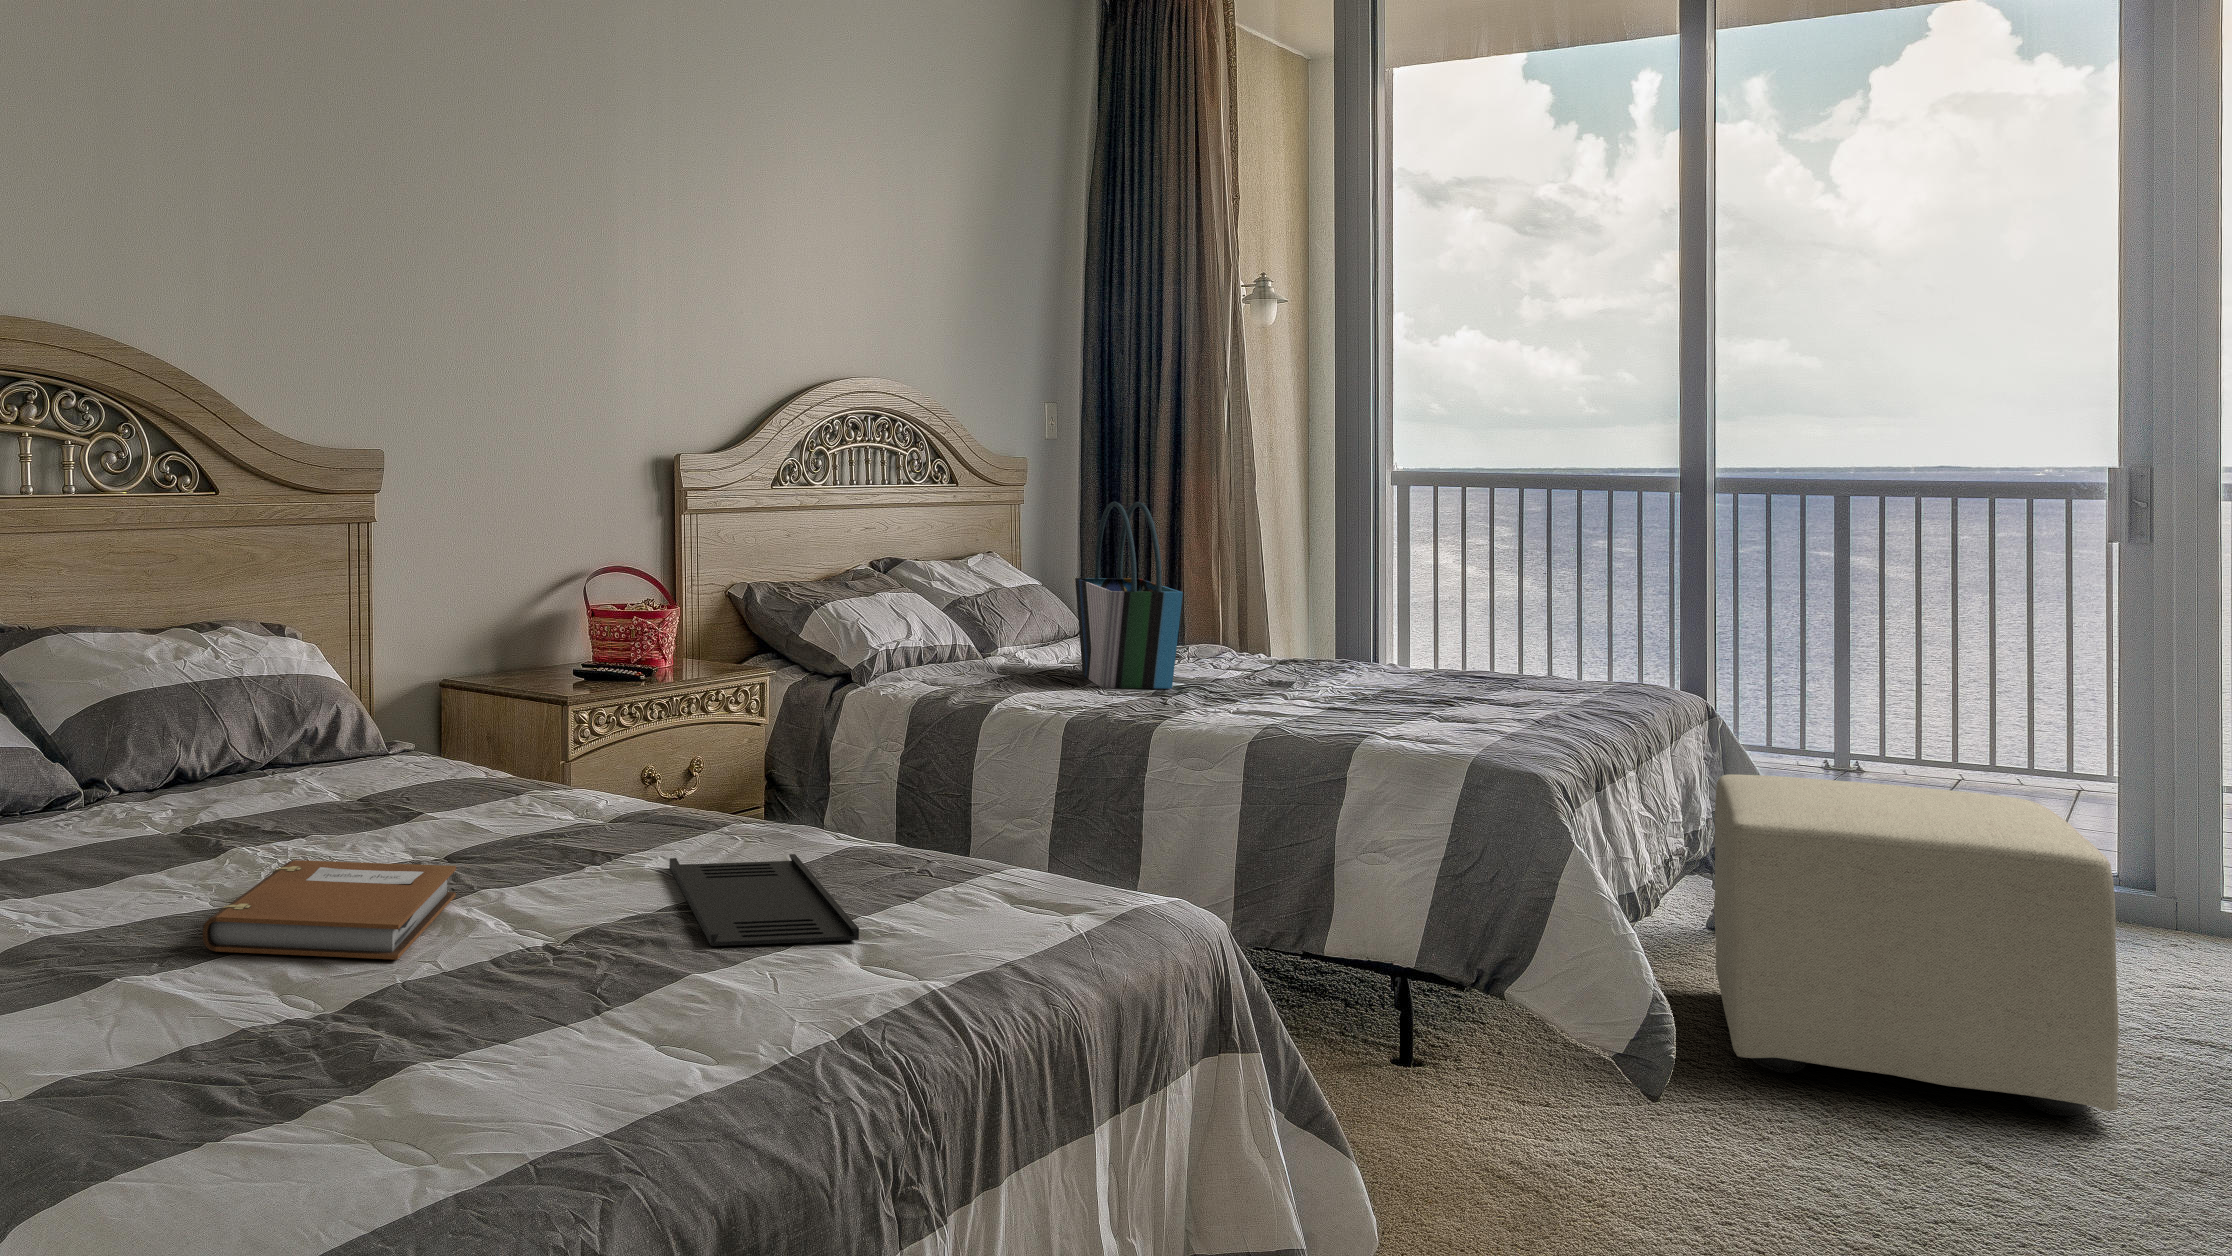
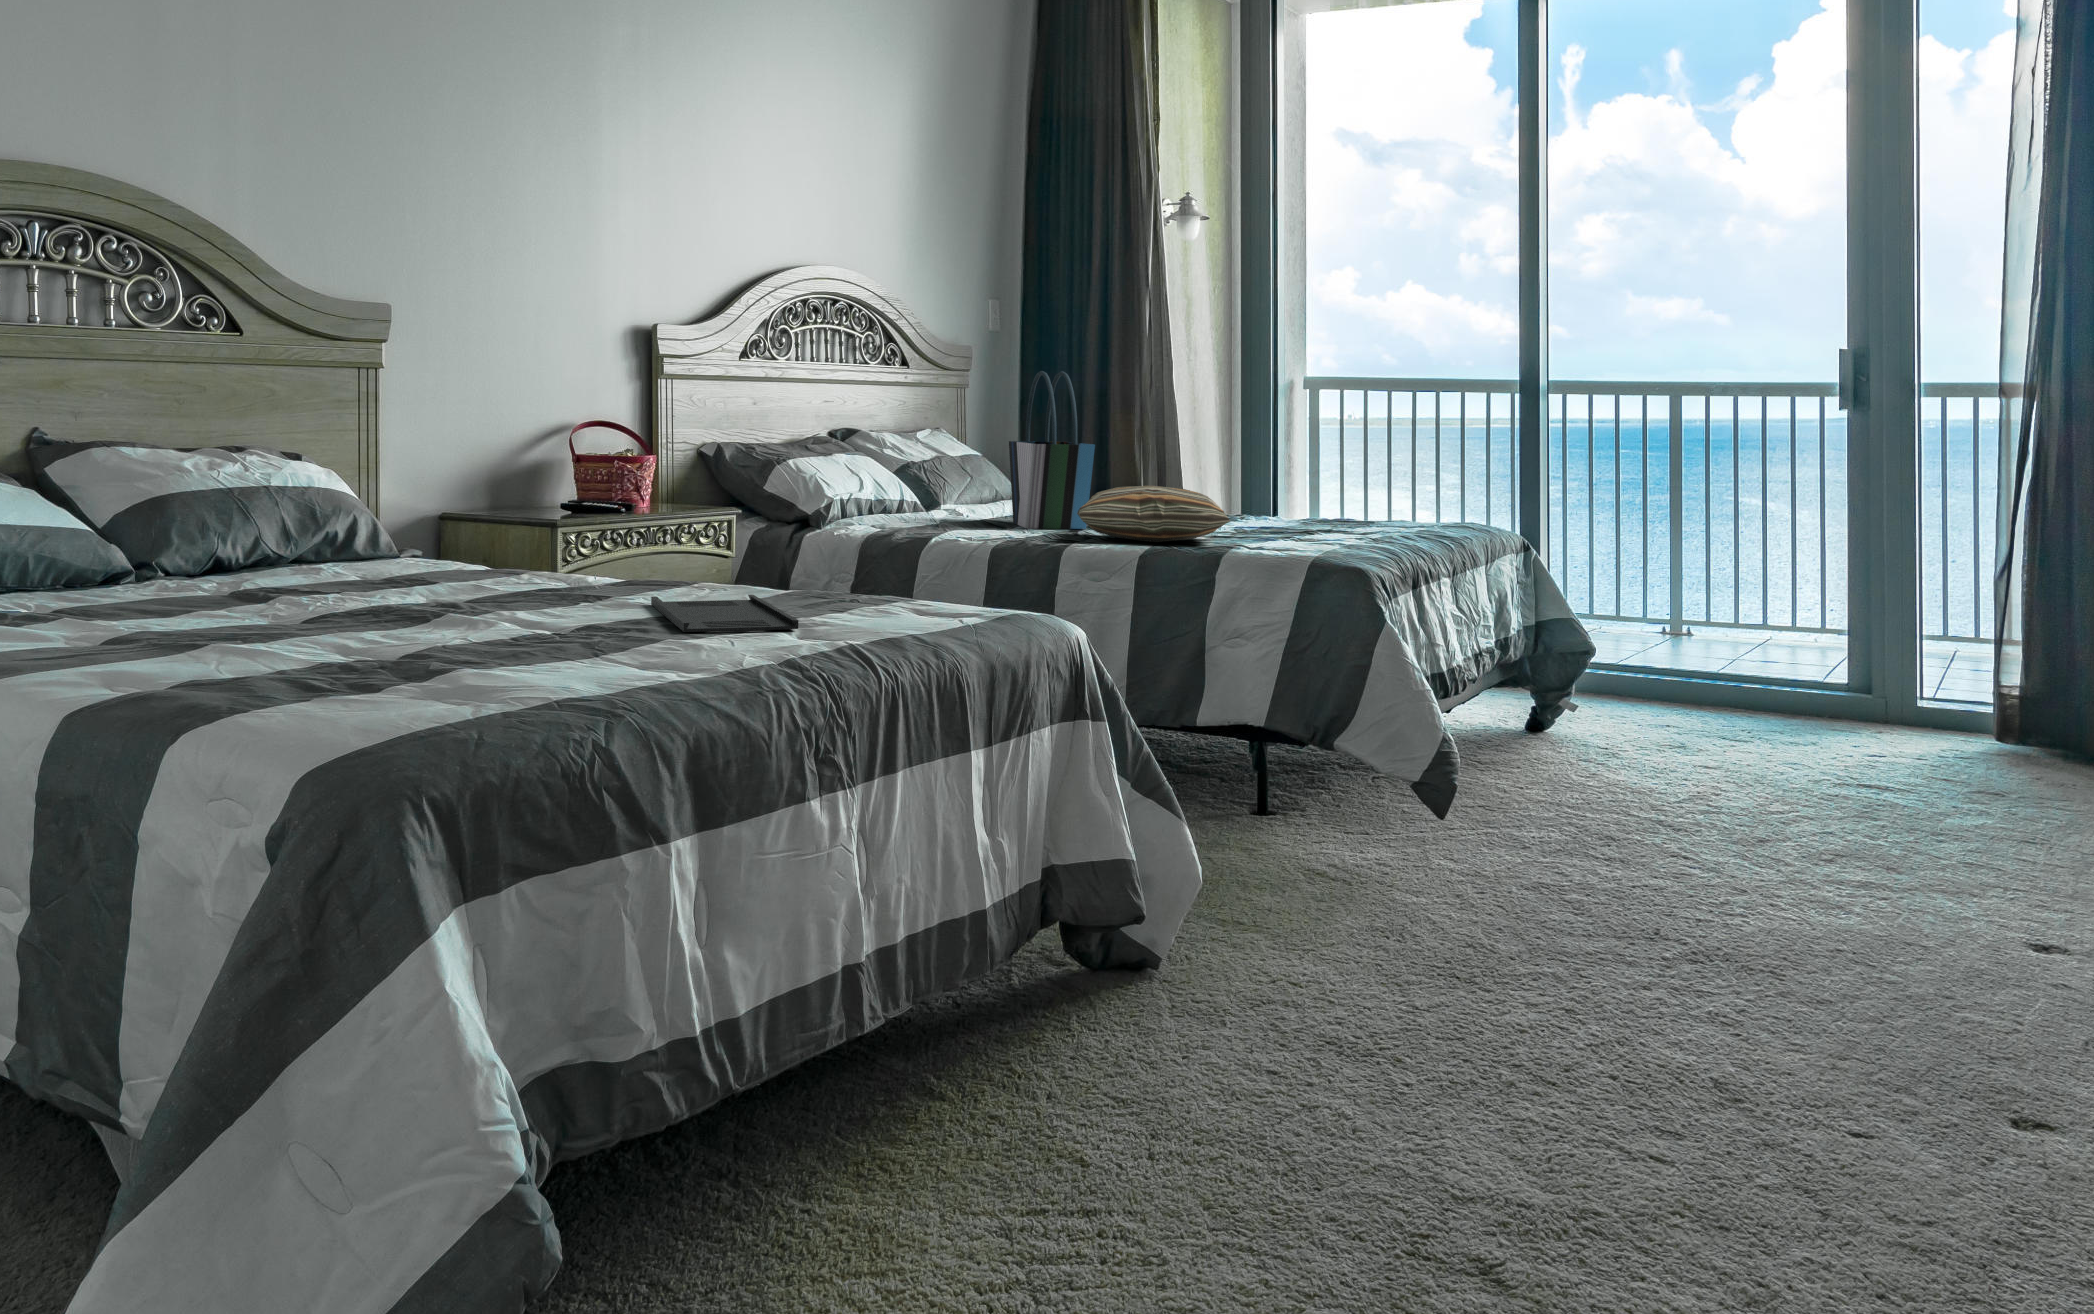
pillow: none [1169,649,1363,722] -> present [1077,486,1230,542]
ottoman: present [1714,774,2119,1115] -> none [1503,586,1773,819]
notebook: present [203,860,456,960] -> none [278,588,478,637]

